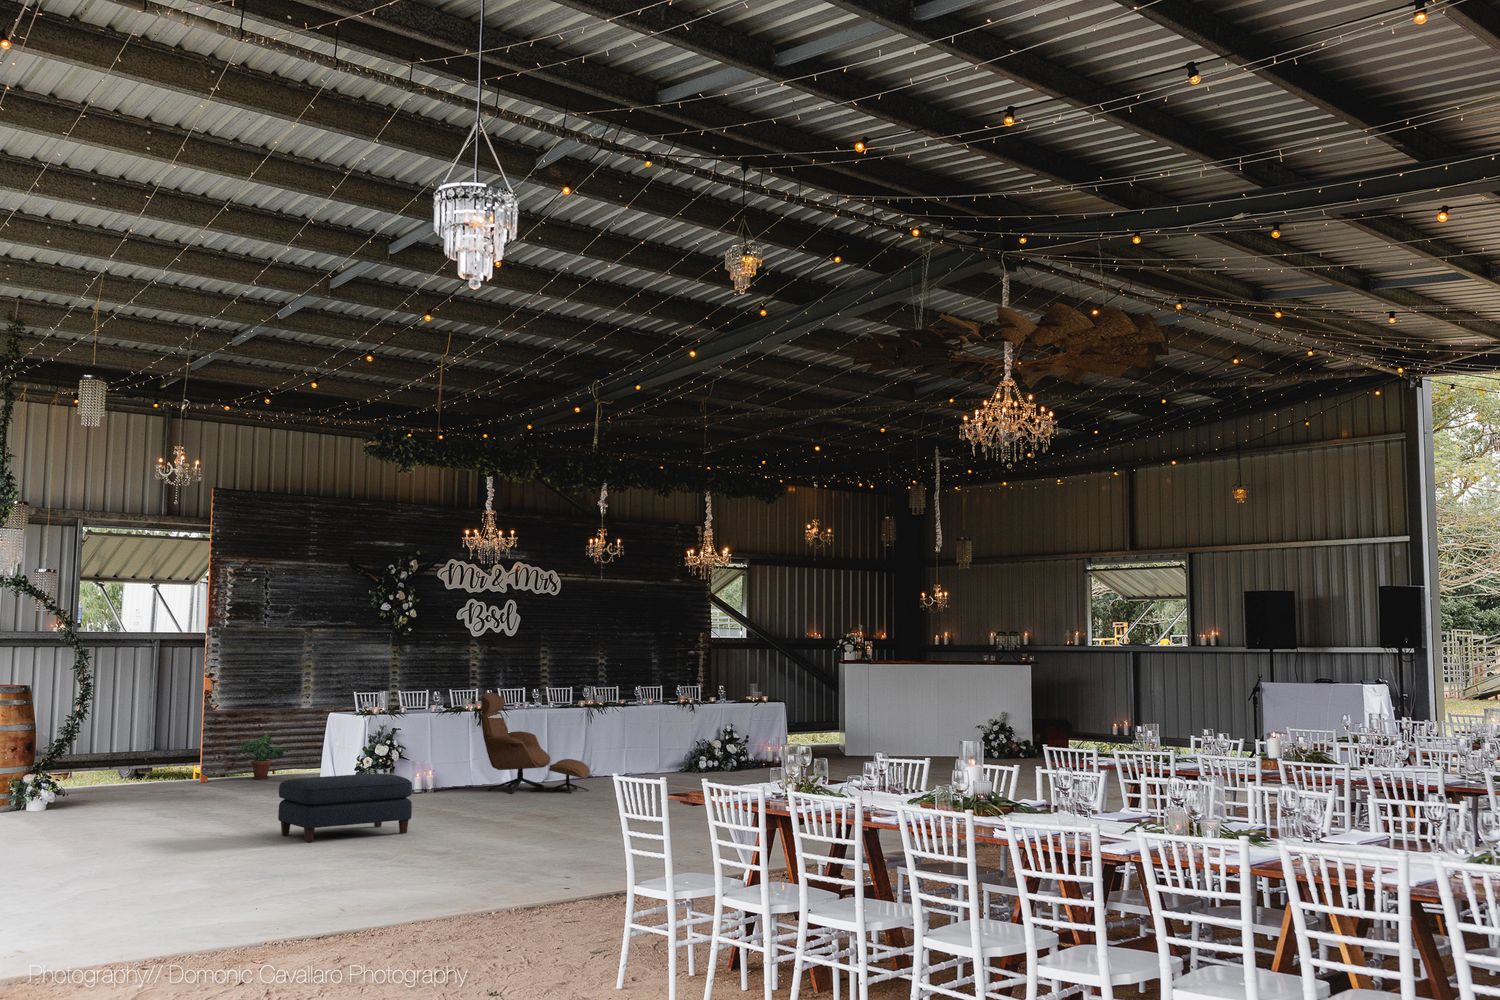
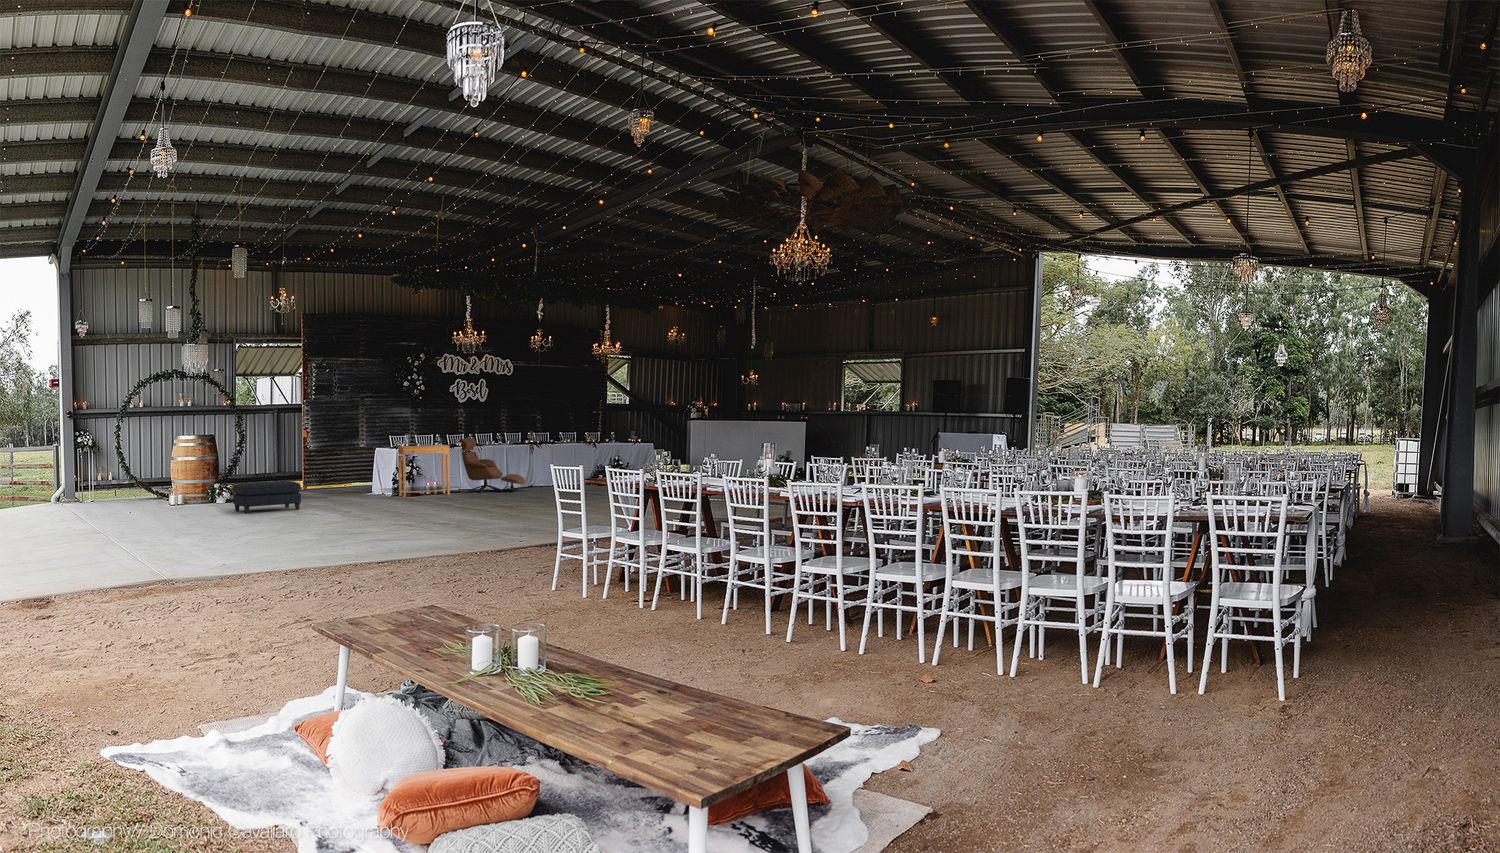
side table: none [365,705,462,801] -> present [398,445,450,497]
potted plant: present [233,733,296,779] -> none [321,461,362,487]
ottoman: present [278,774,412,842] -> present [233,481,301,514]

